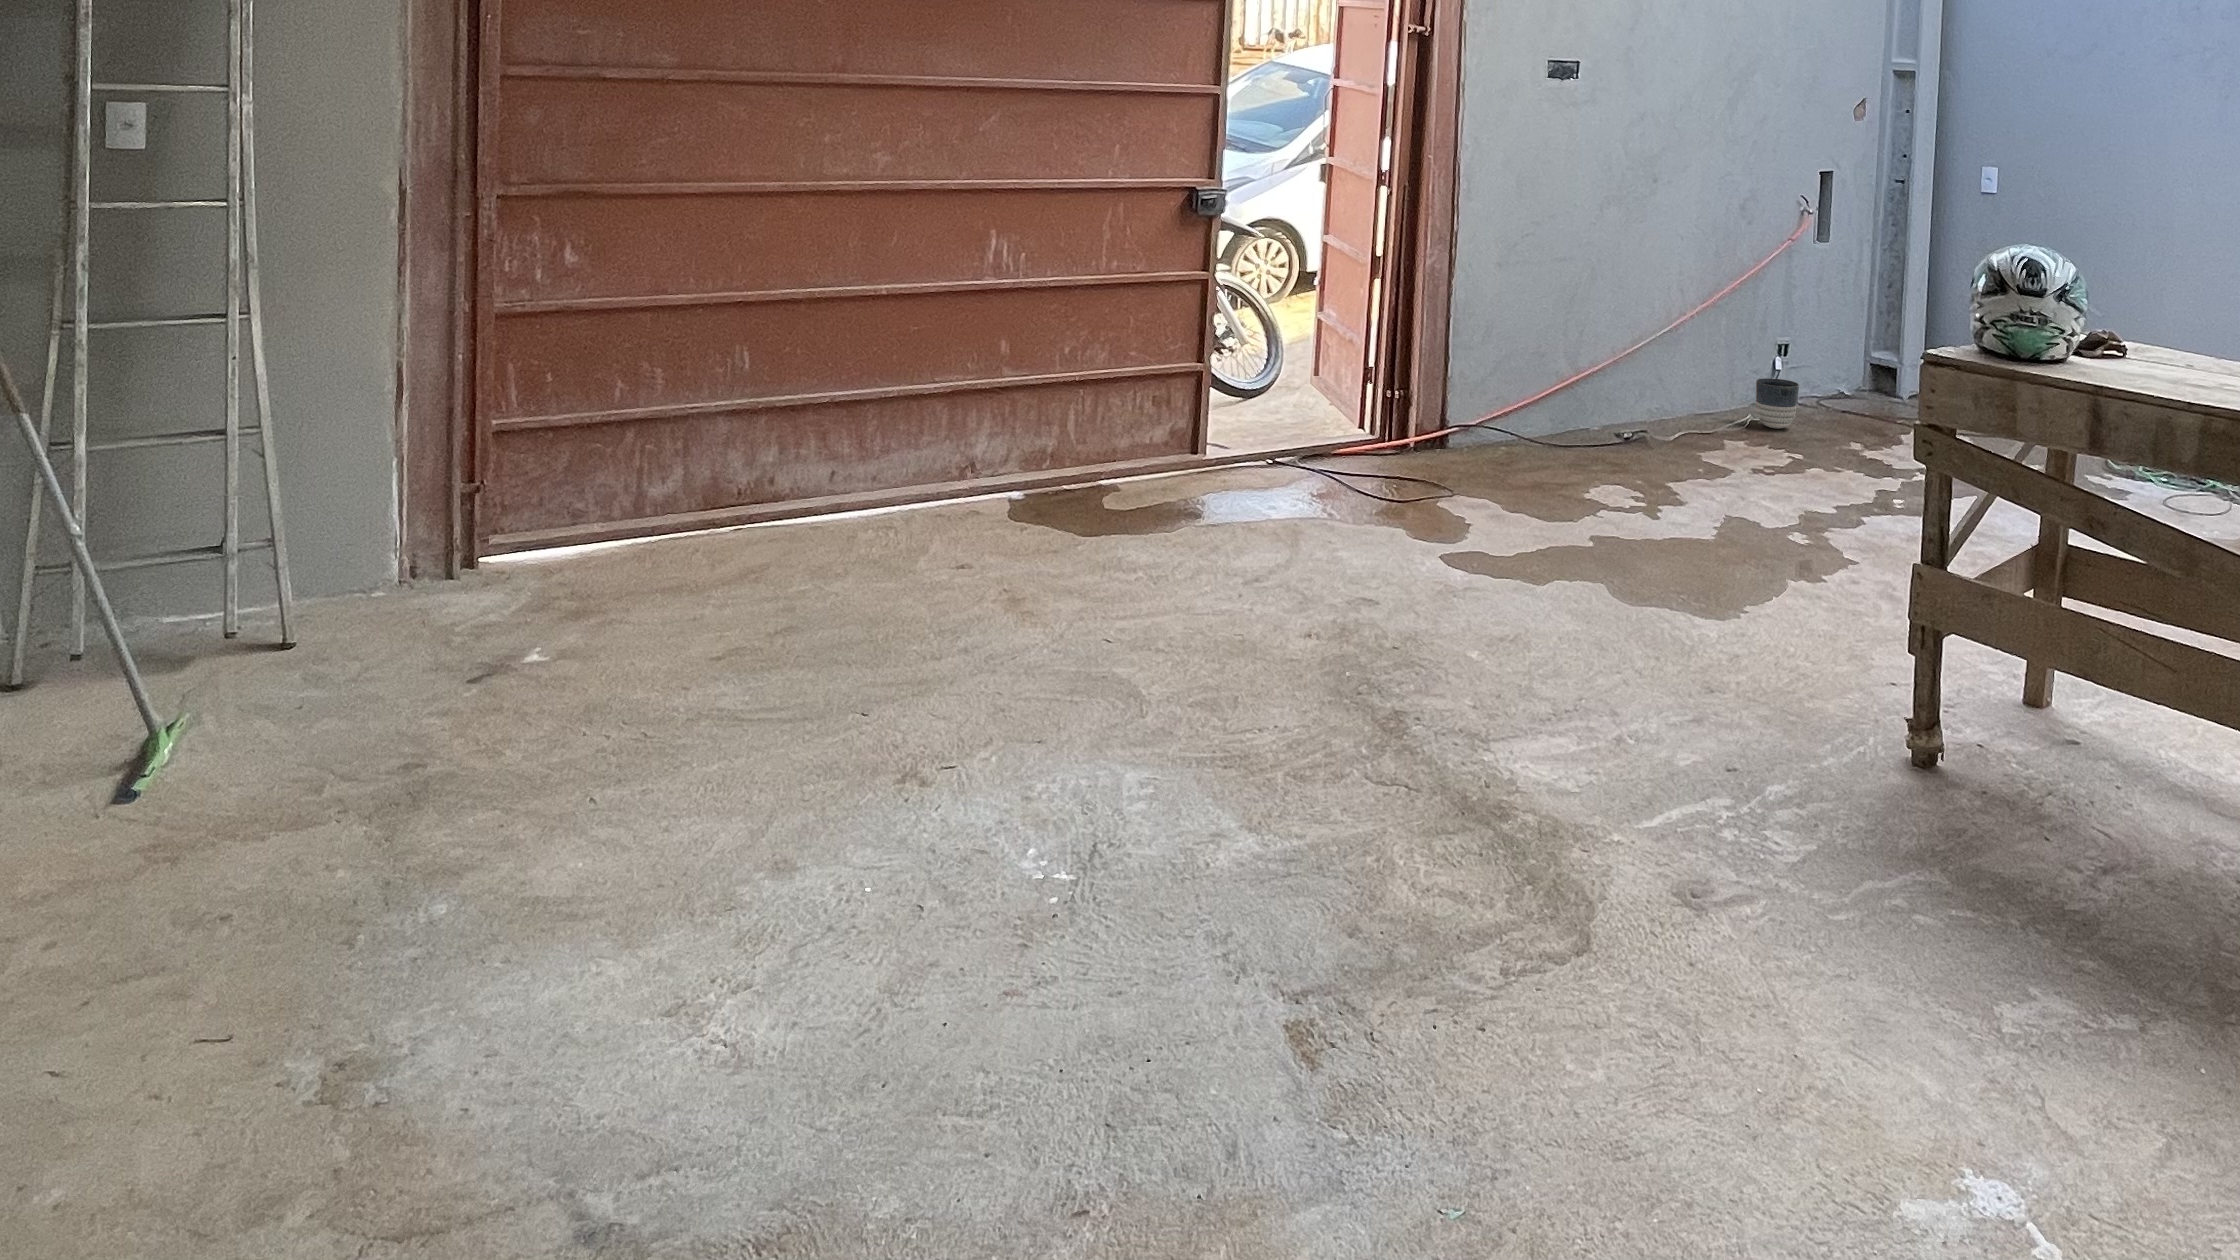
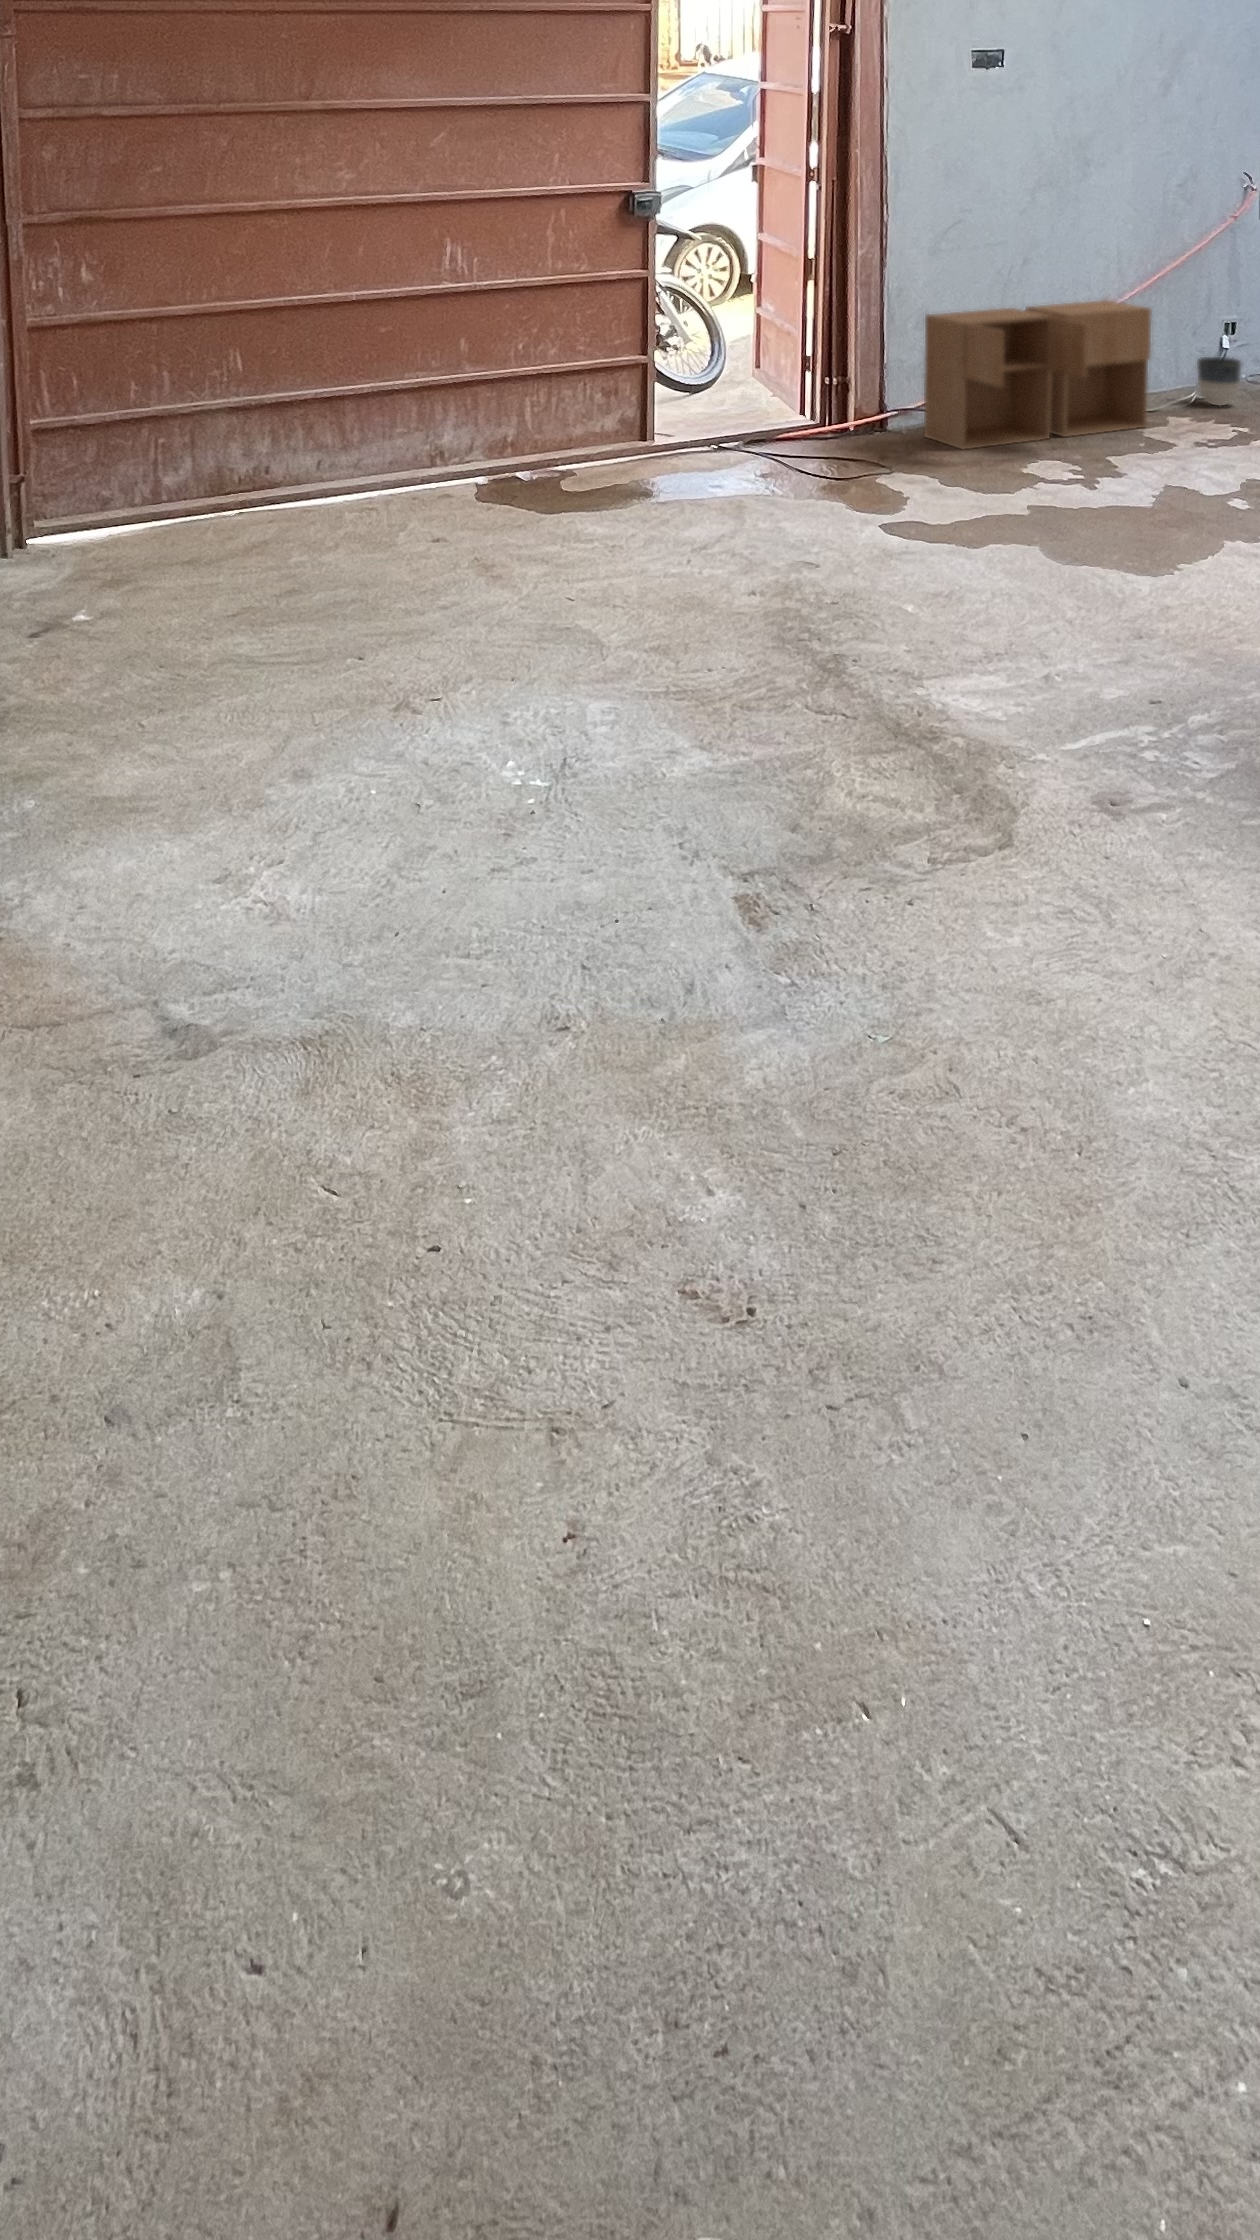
storage cabinet: none [1485,318,1716,471] -> present [924,300,1152,449]

